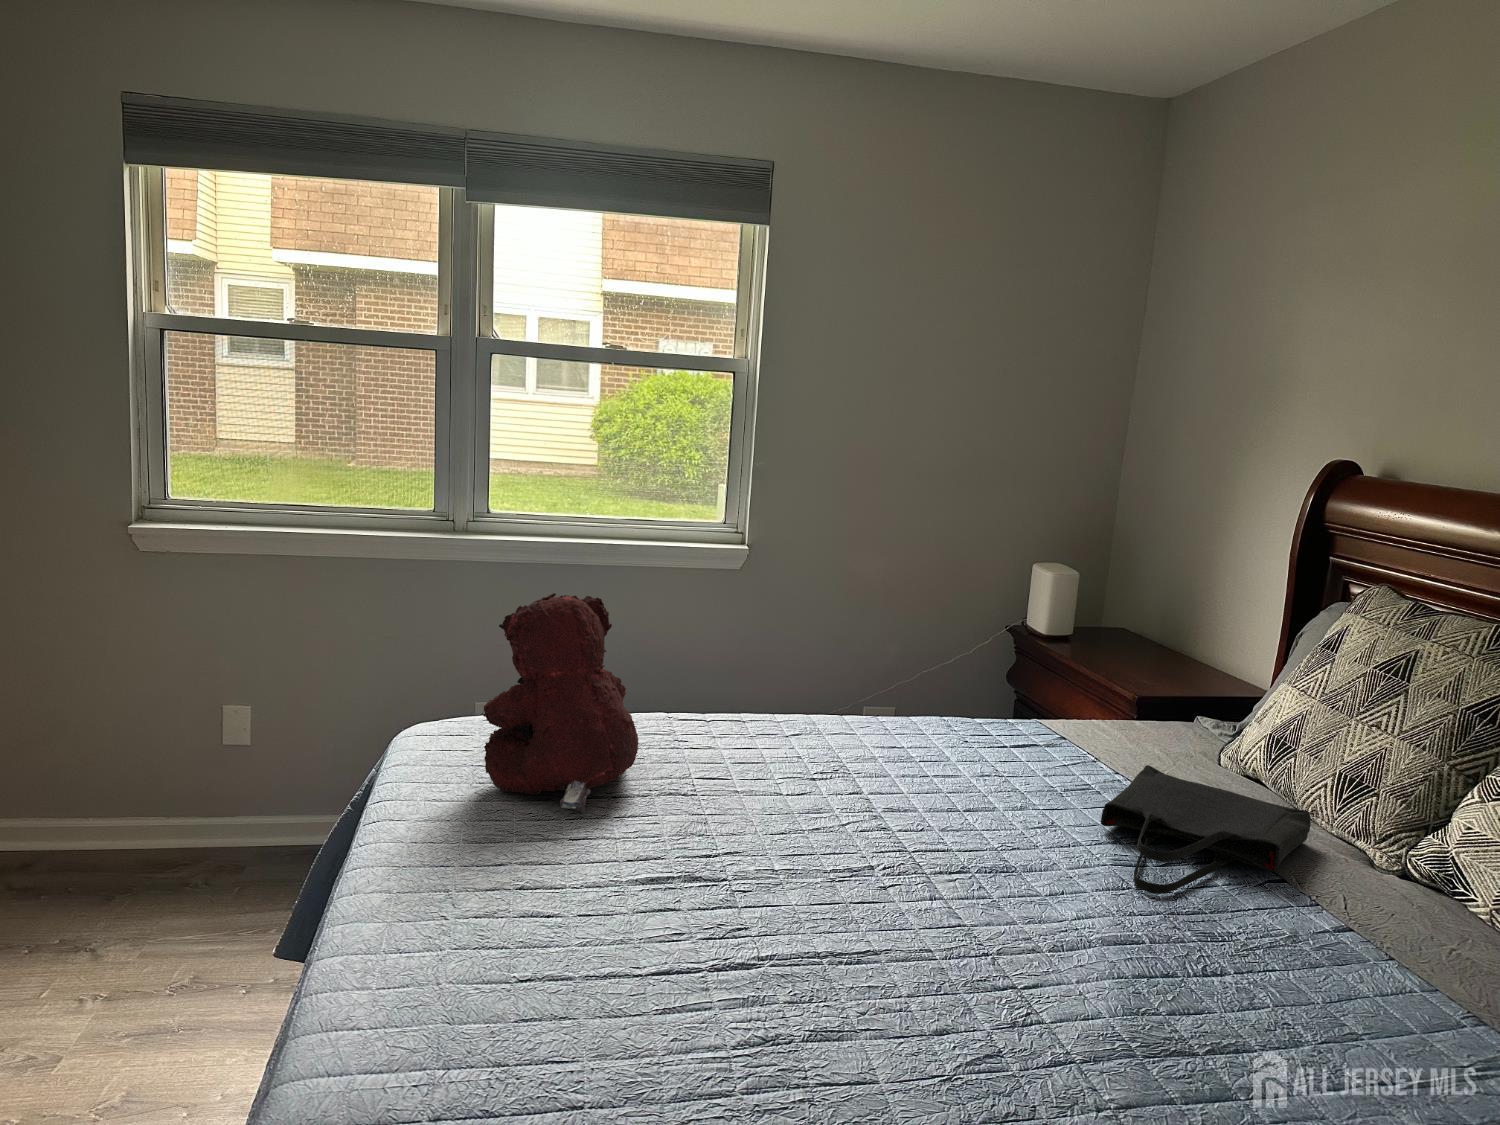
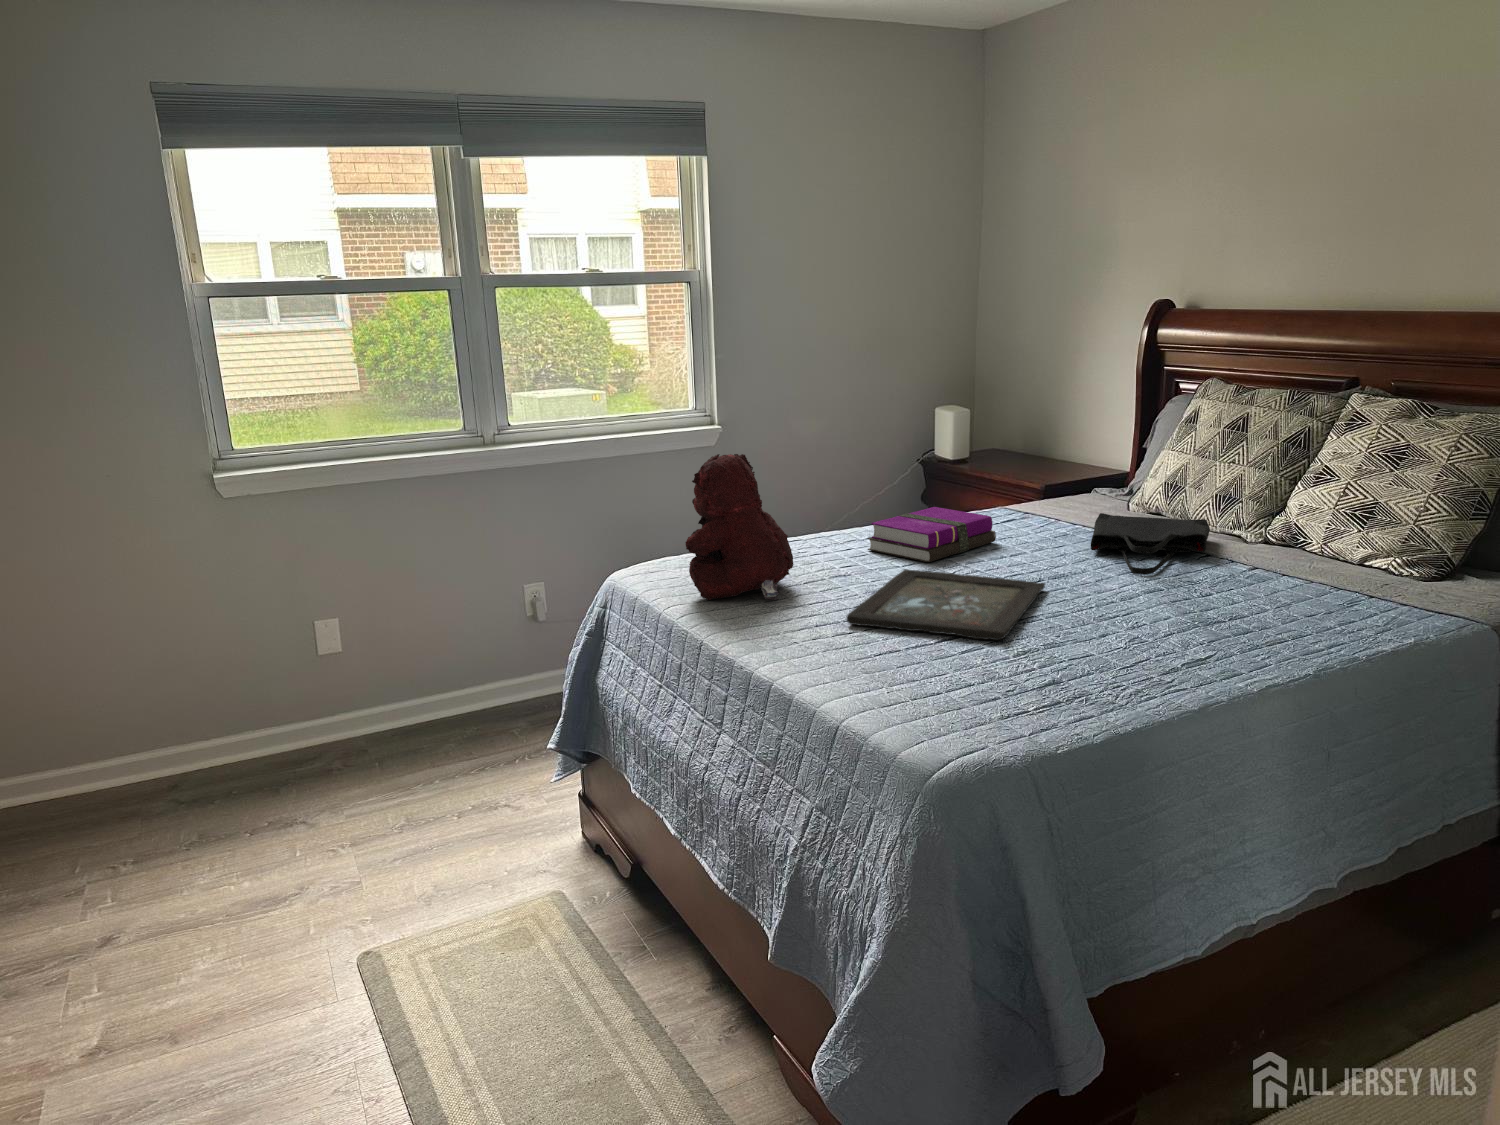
notebook: none [796,707,981,793] -> present [868,507,996,562]
tray: none [617,801,970,980] -> present [847,569,1045,640]

